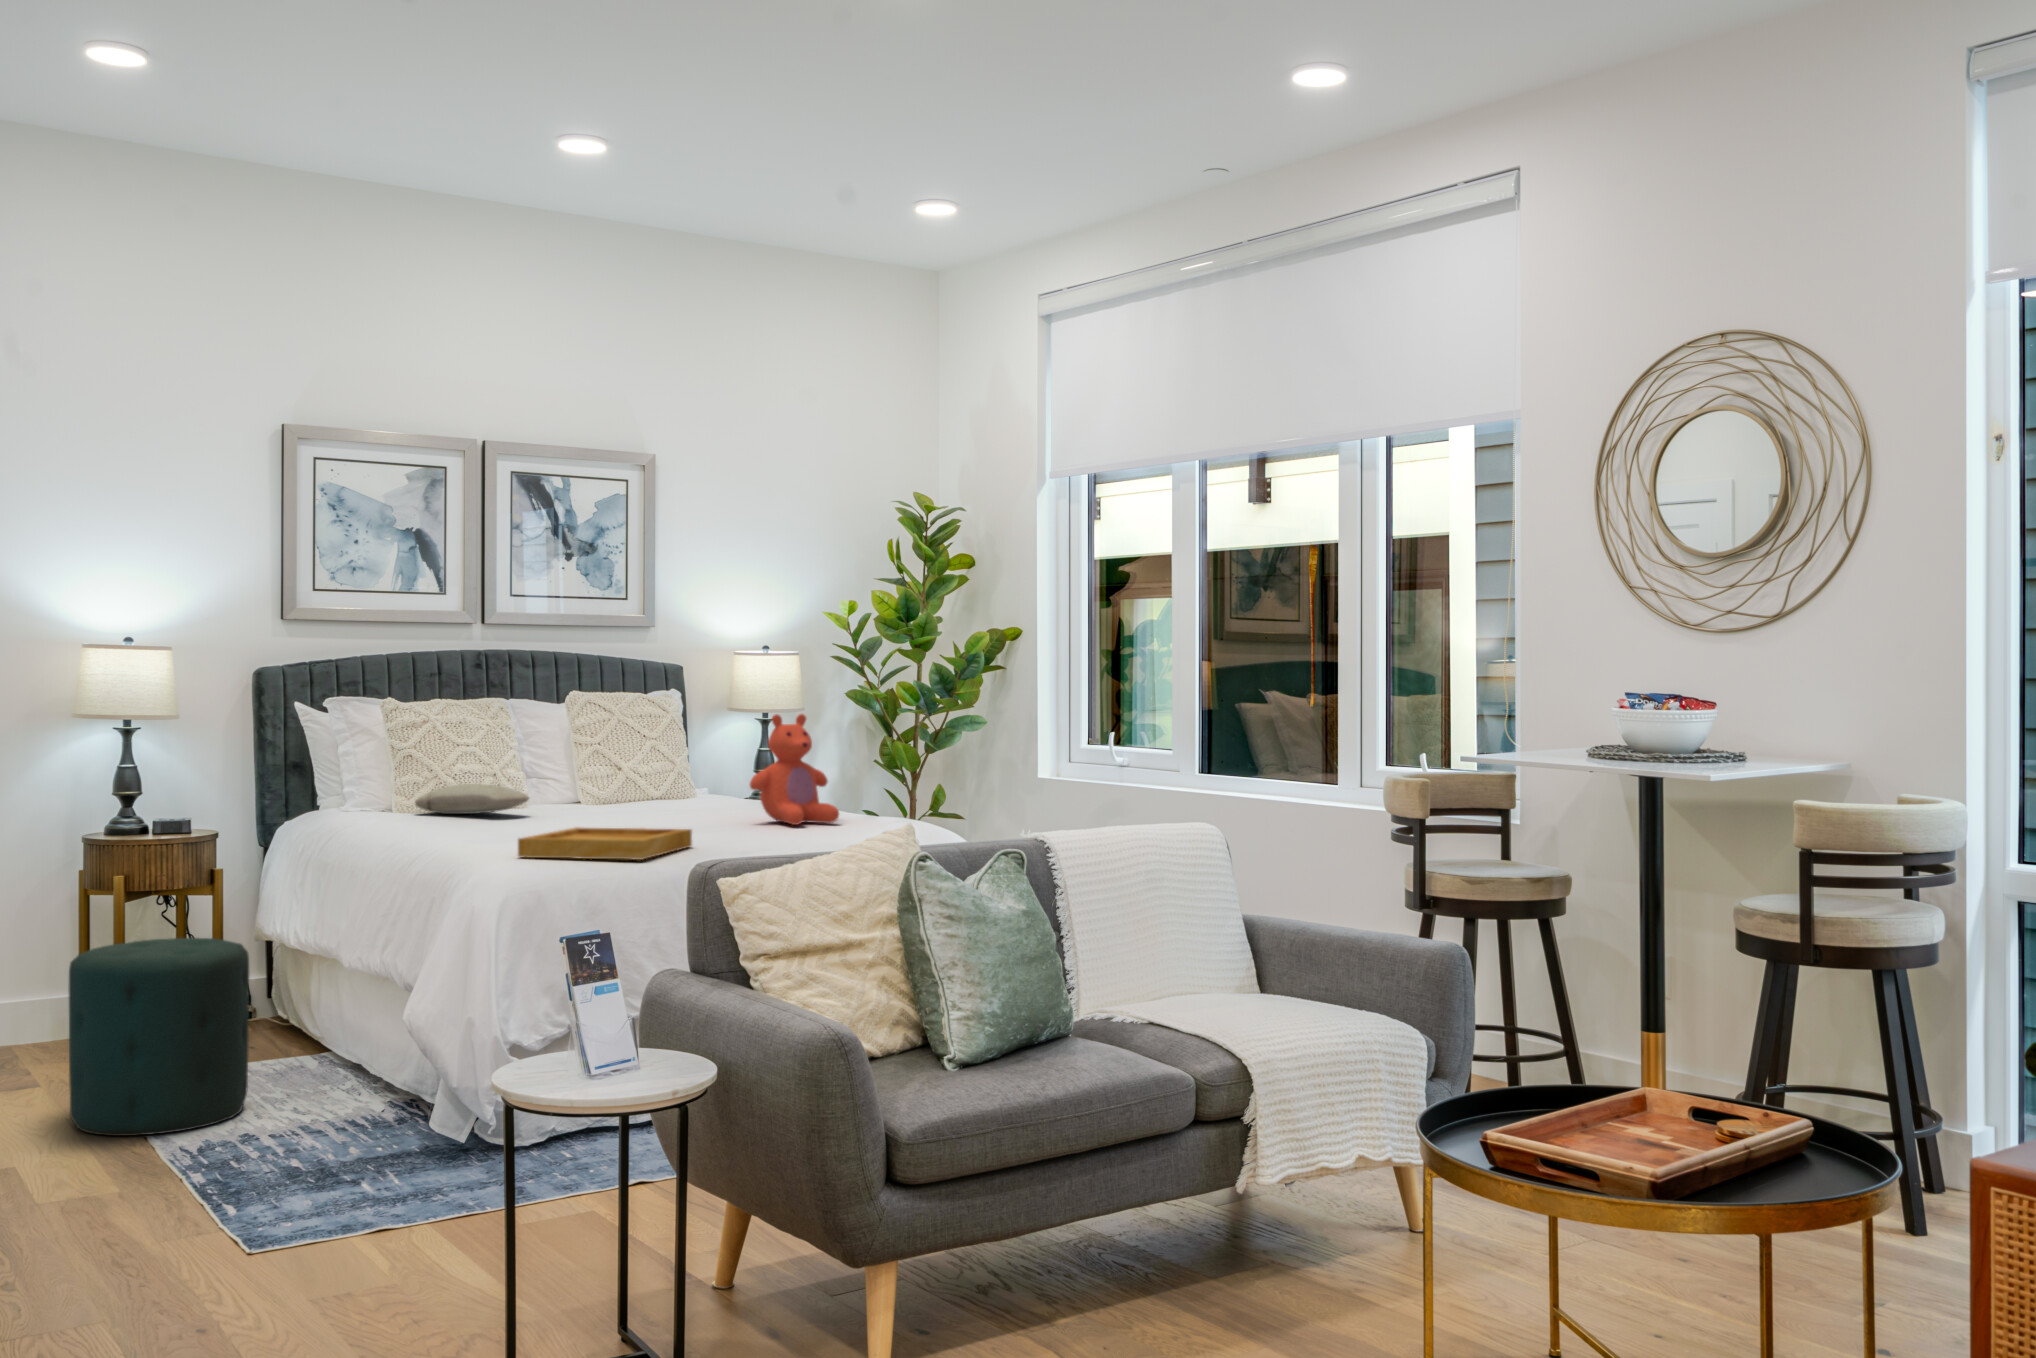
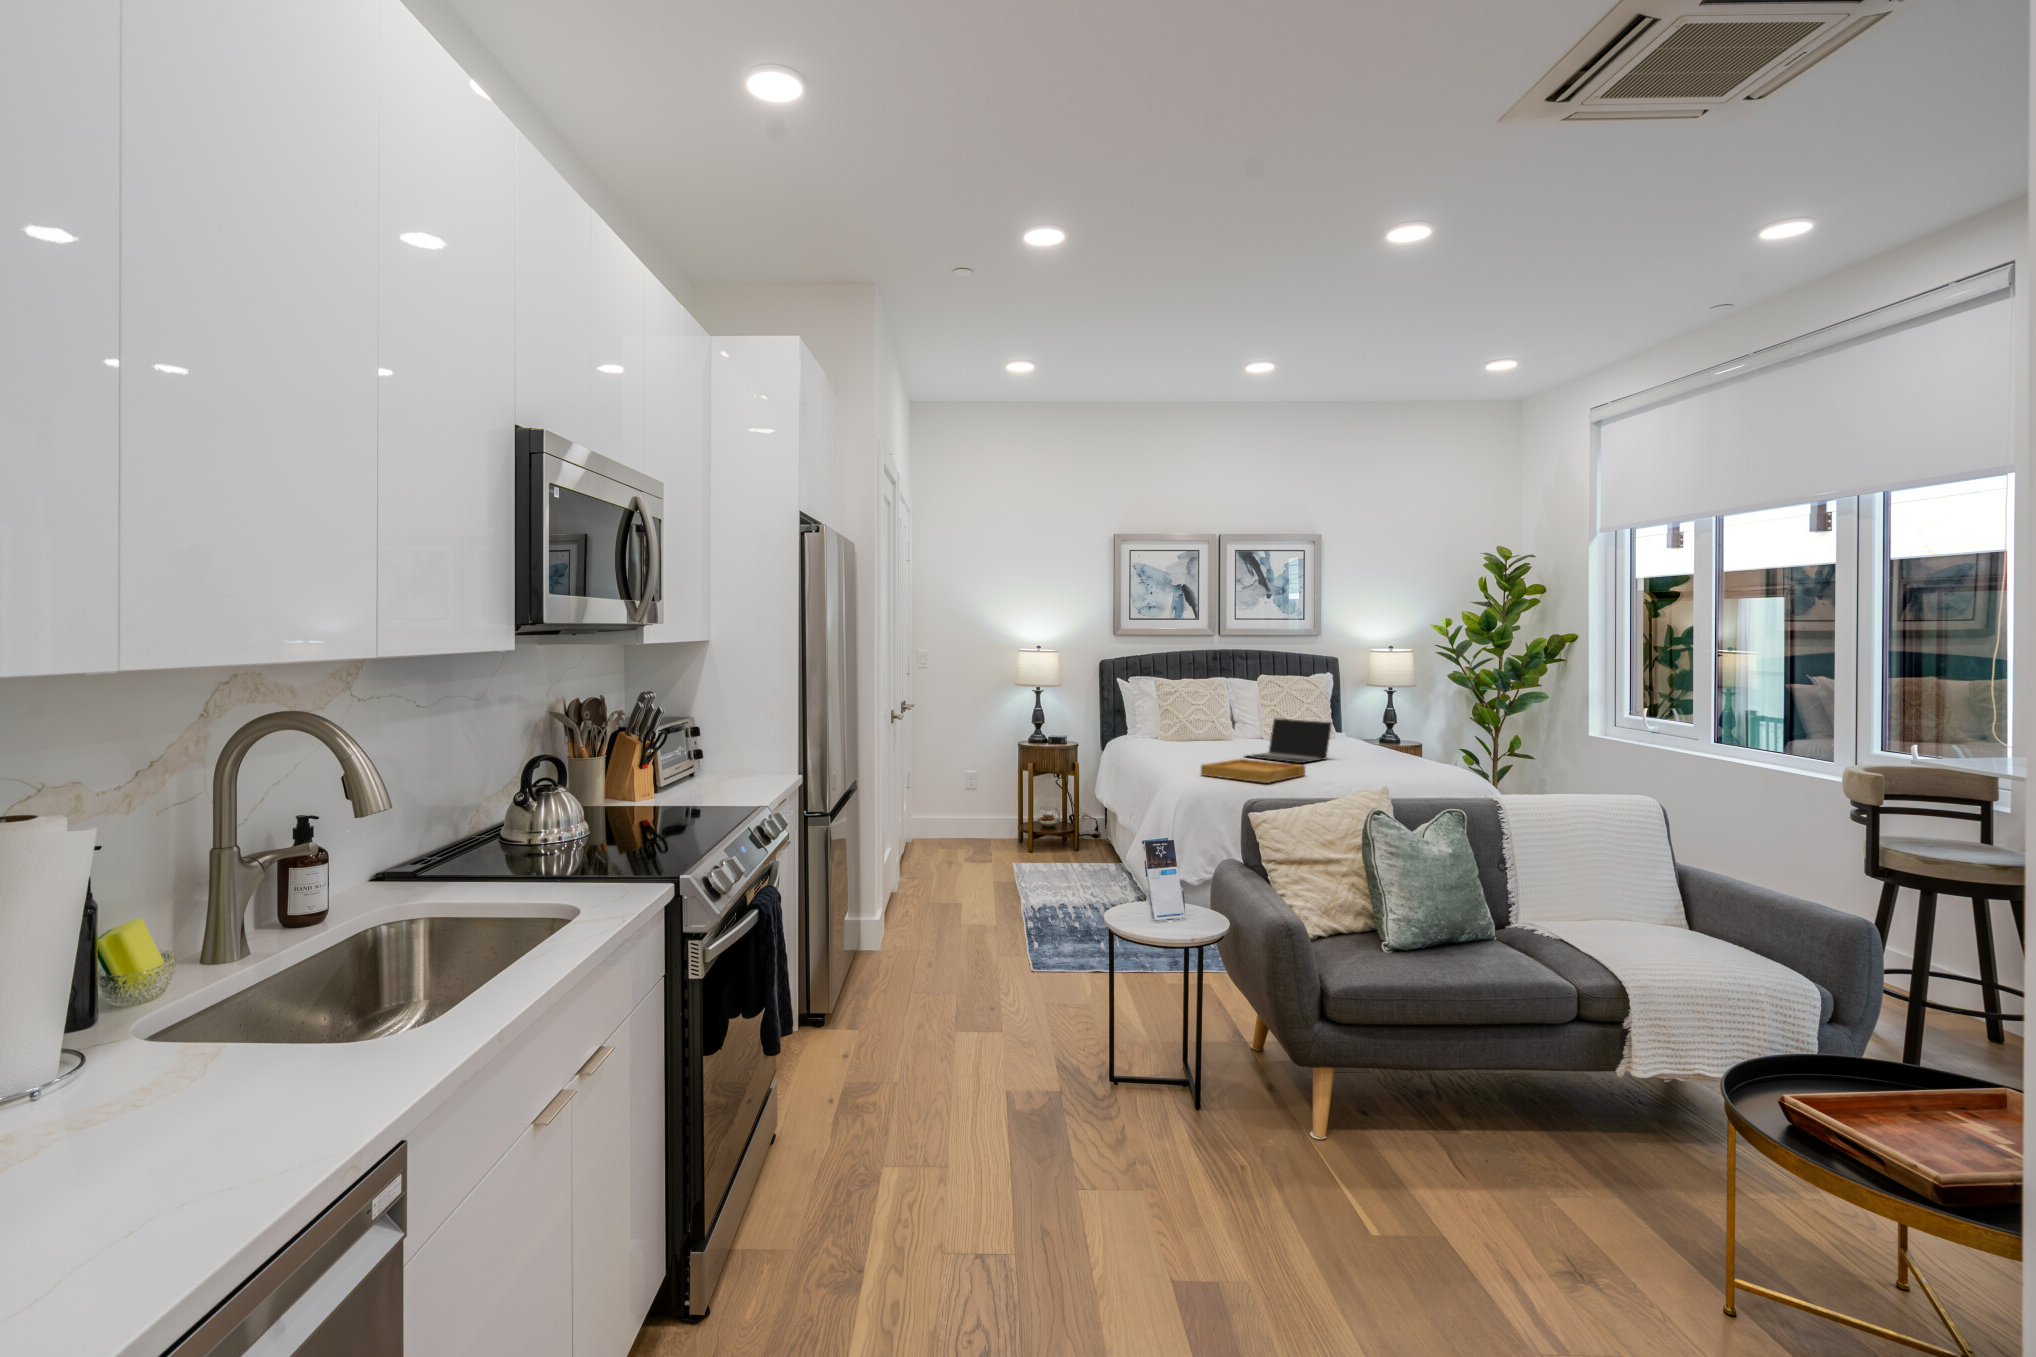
teddy bear: present [750,714,839,825] -> none [1356,695,1413,764]
laptop: none [565,761,710,831] -> present [1246,719,1331,763]
pillow: present [415,784,529,814] -> none [1172,727,1232,743]
ottoman: present [69,938,249,1136] -> none [991,801,1072,900]

